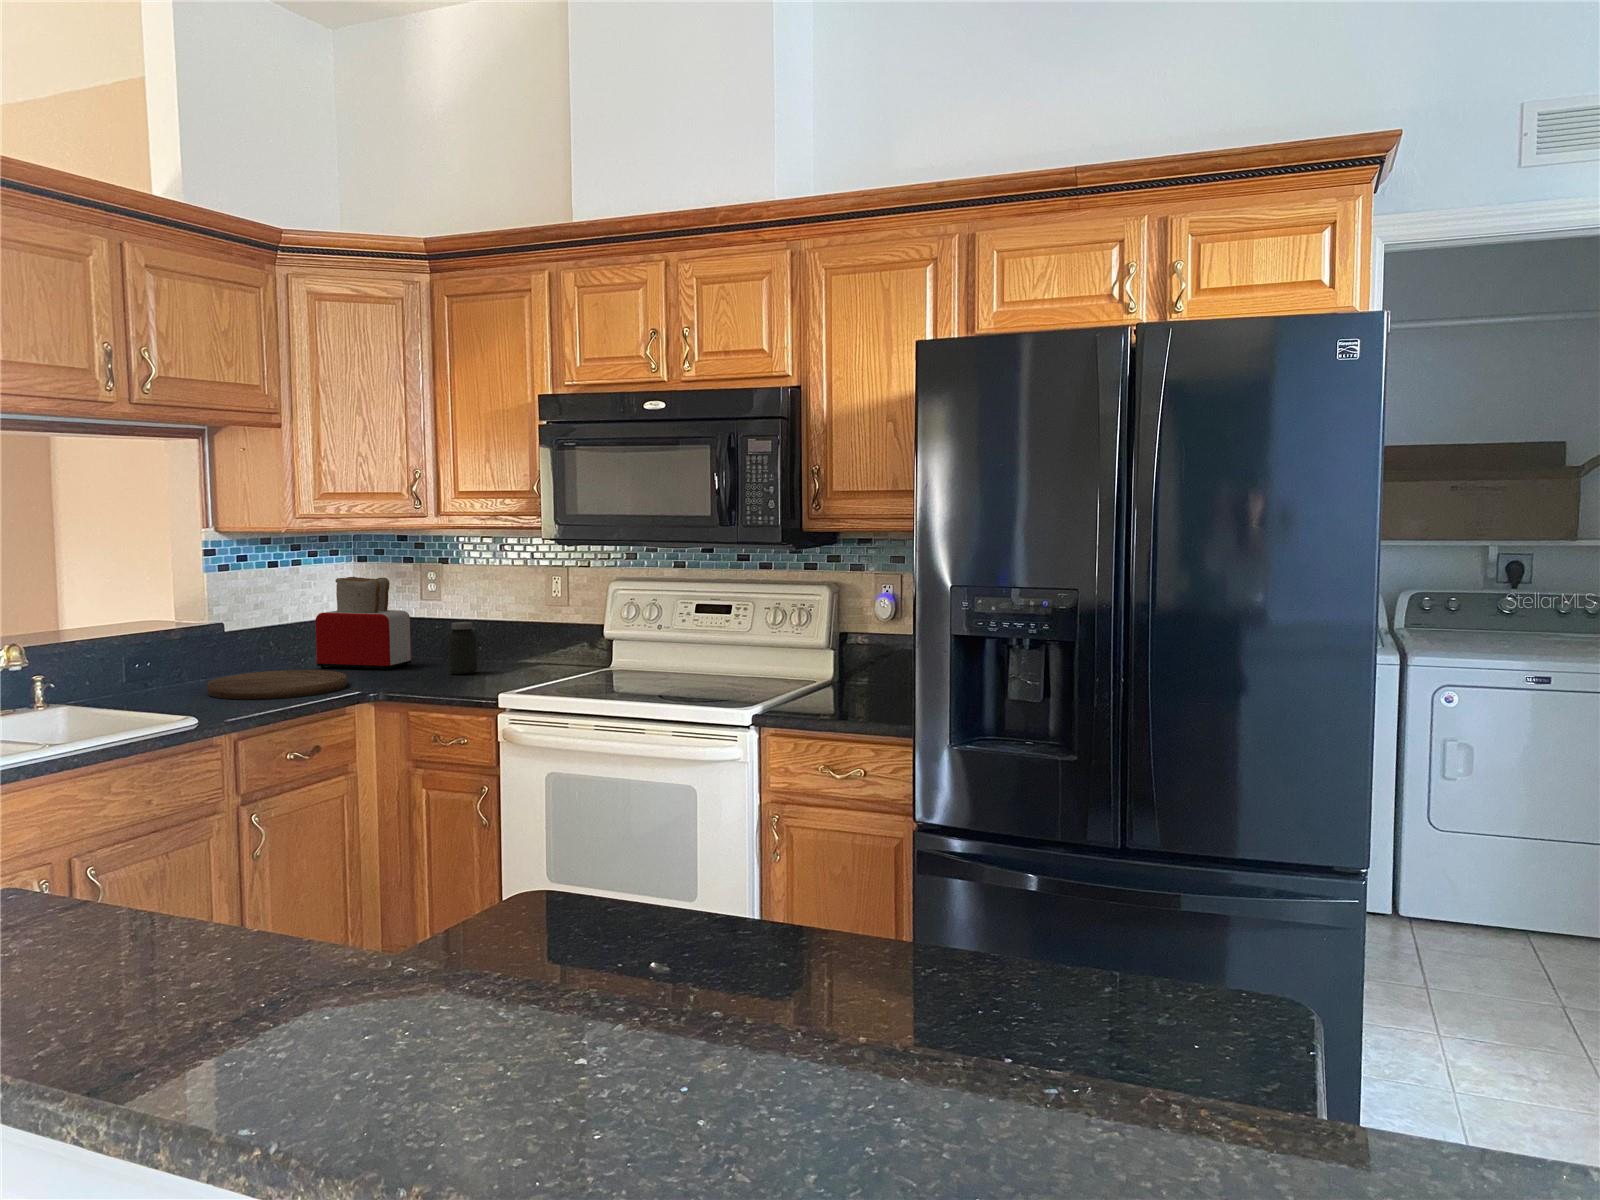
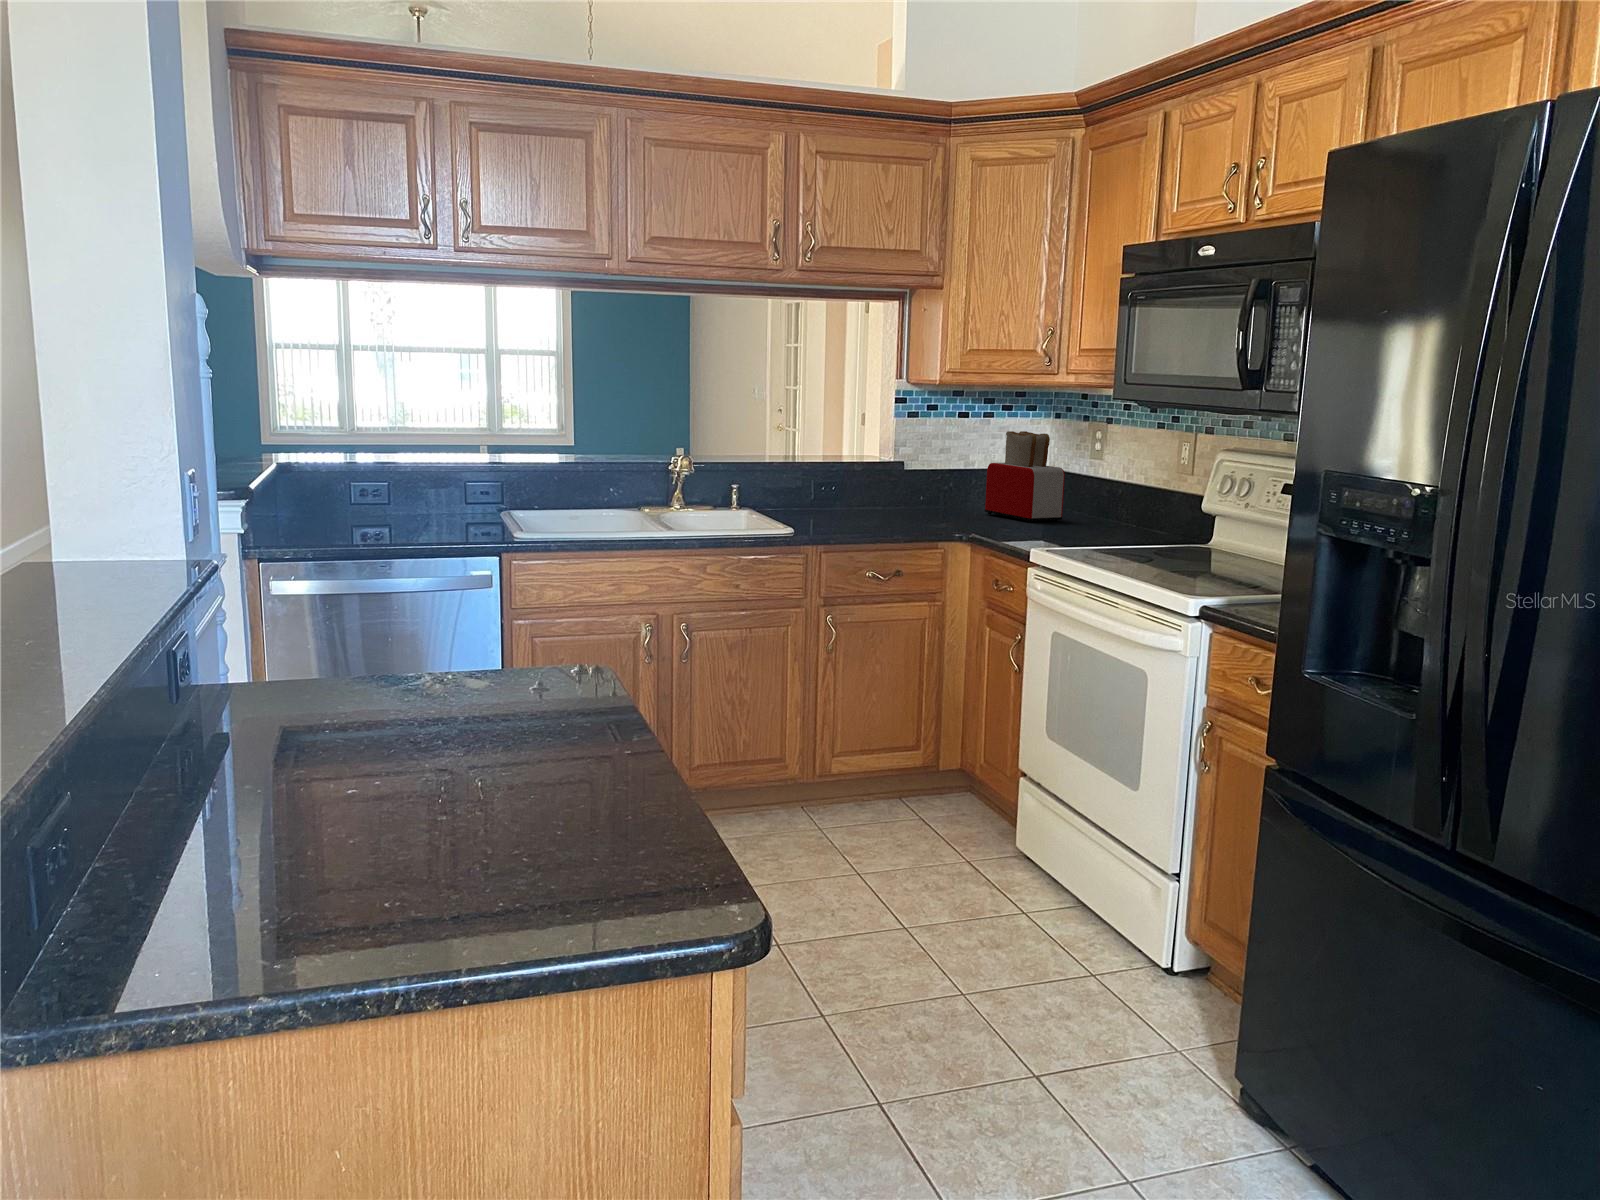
jar: present [448,622,477,674] -> none [1062,482,1092,534]
cutting board: present [207,670,347,700] -> none [852,508,965,530]

